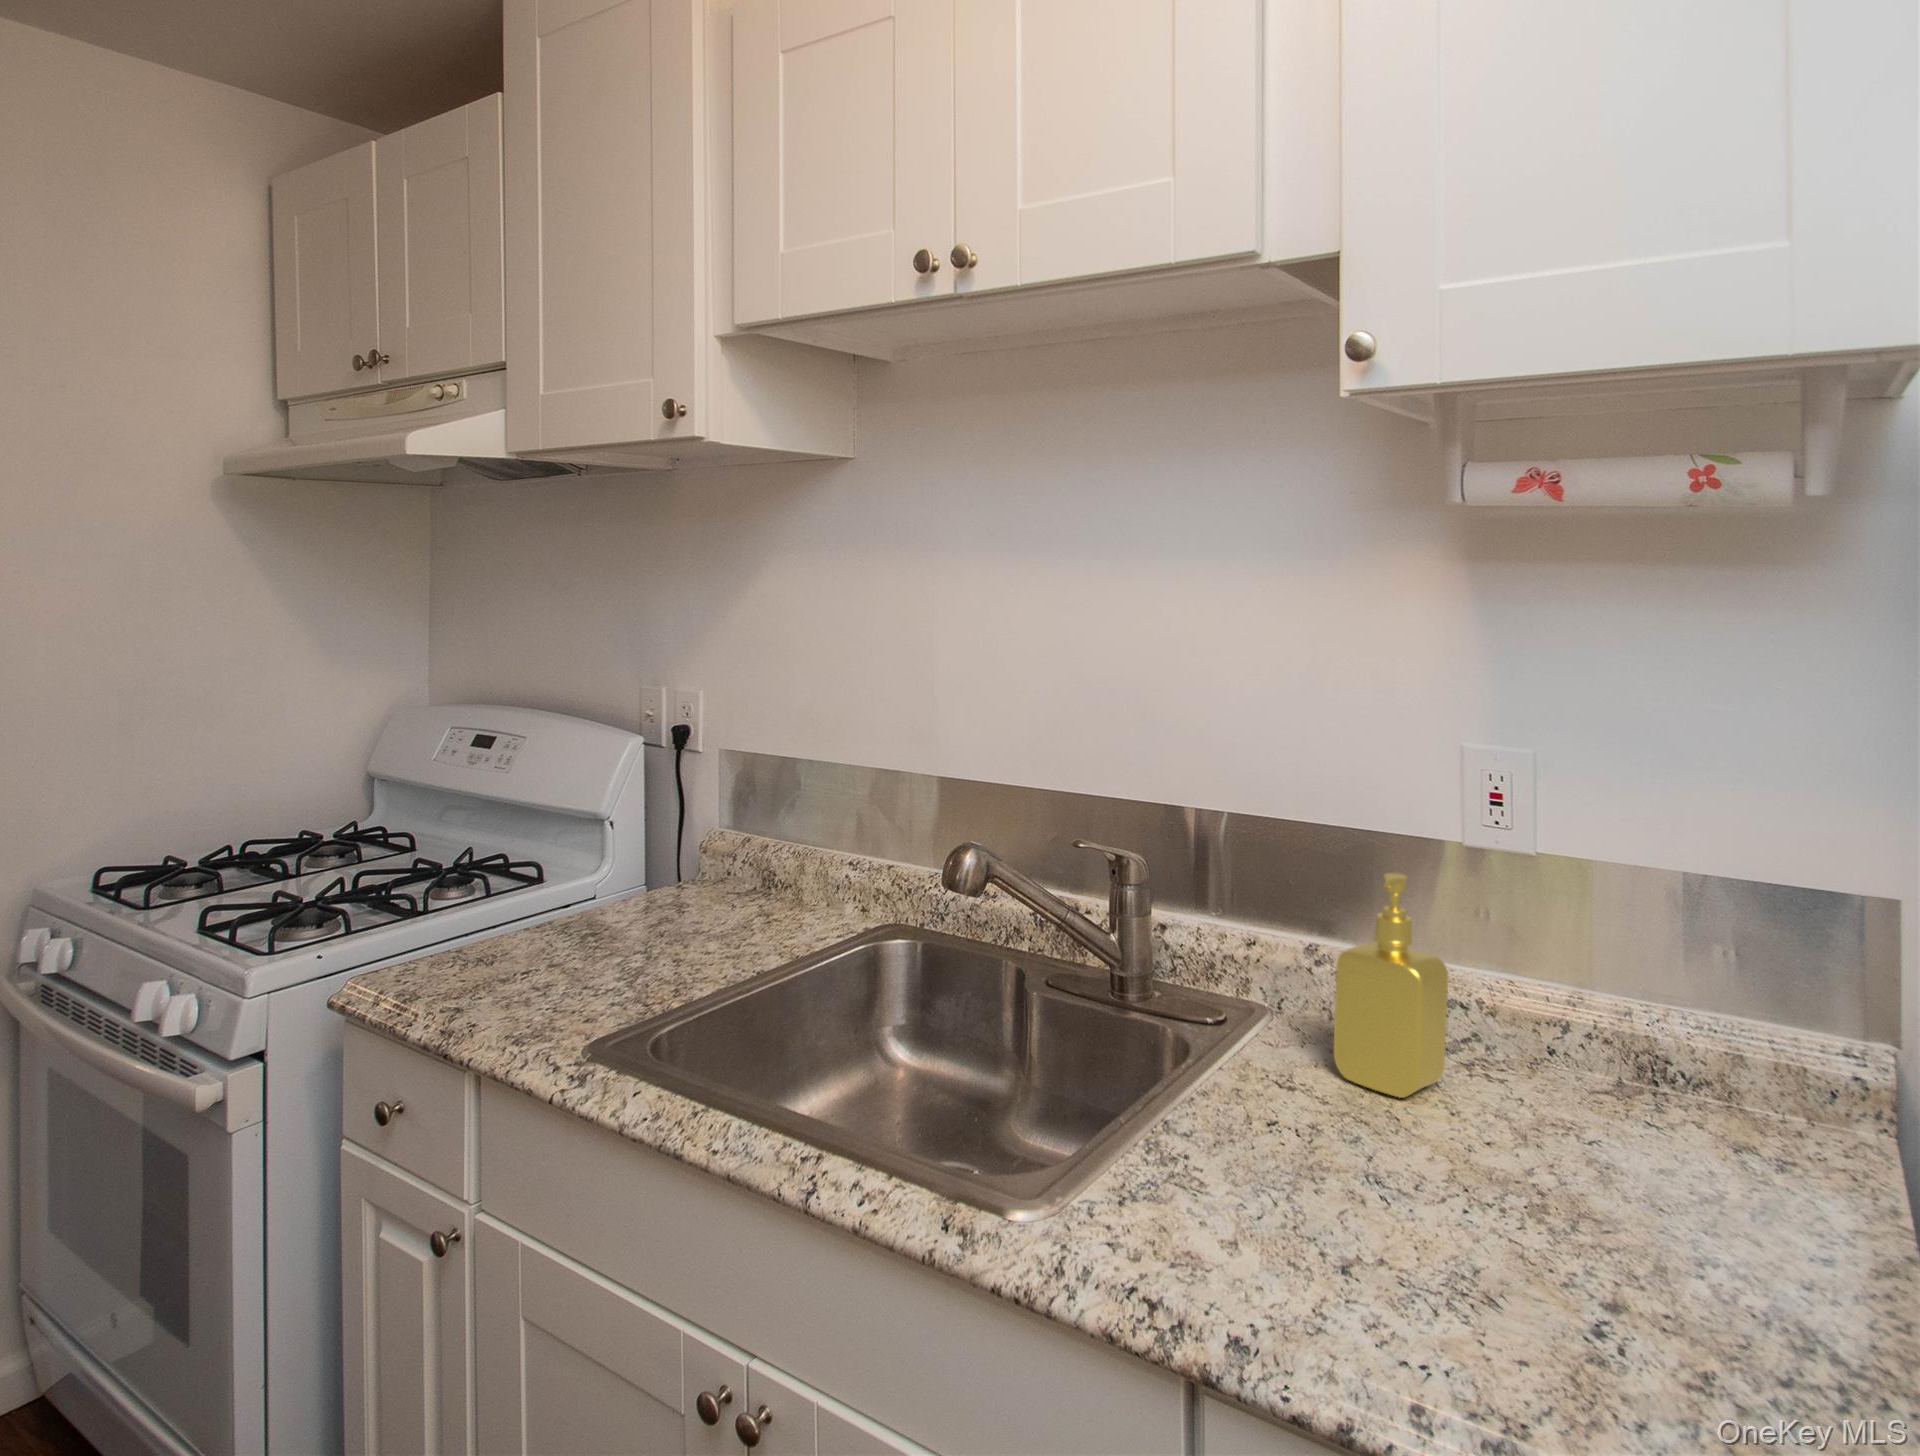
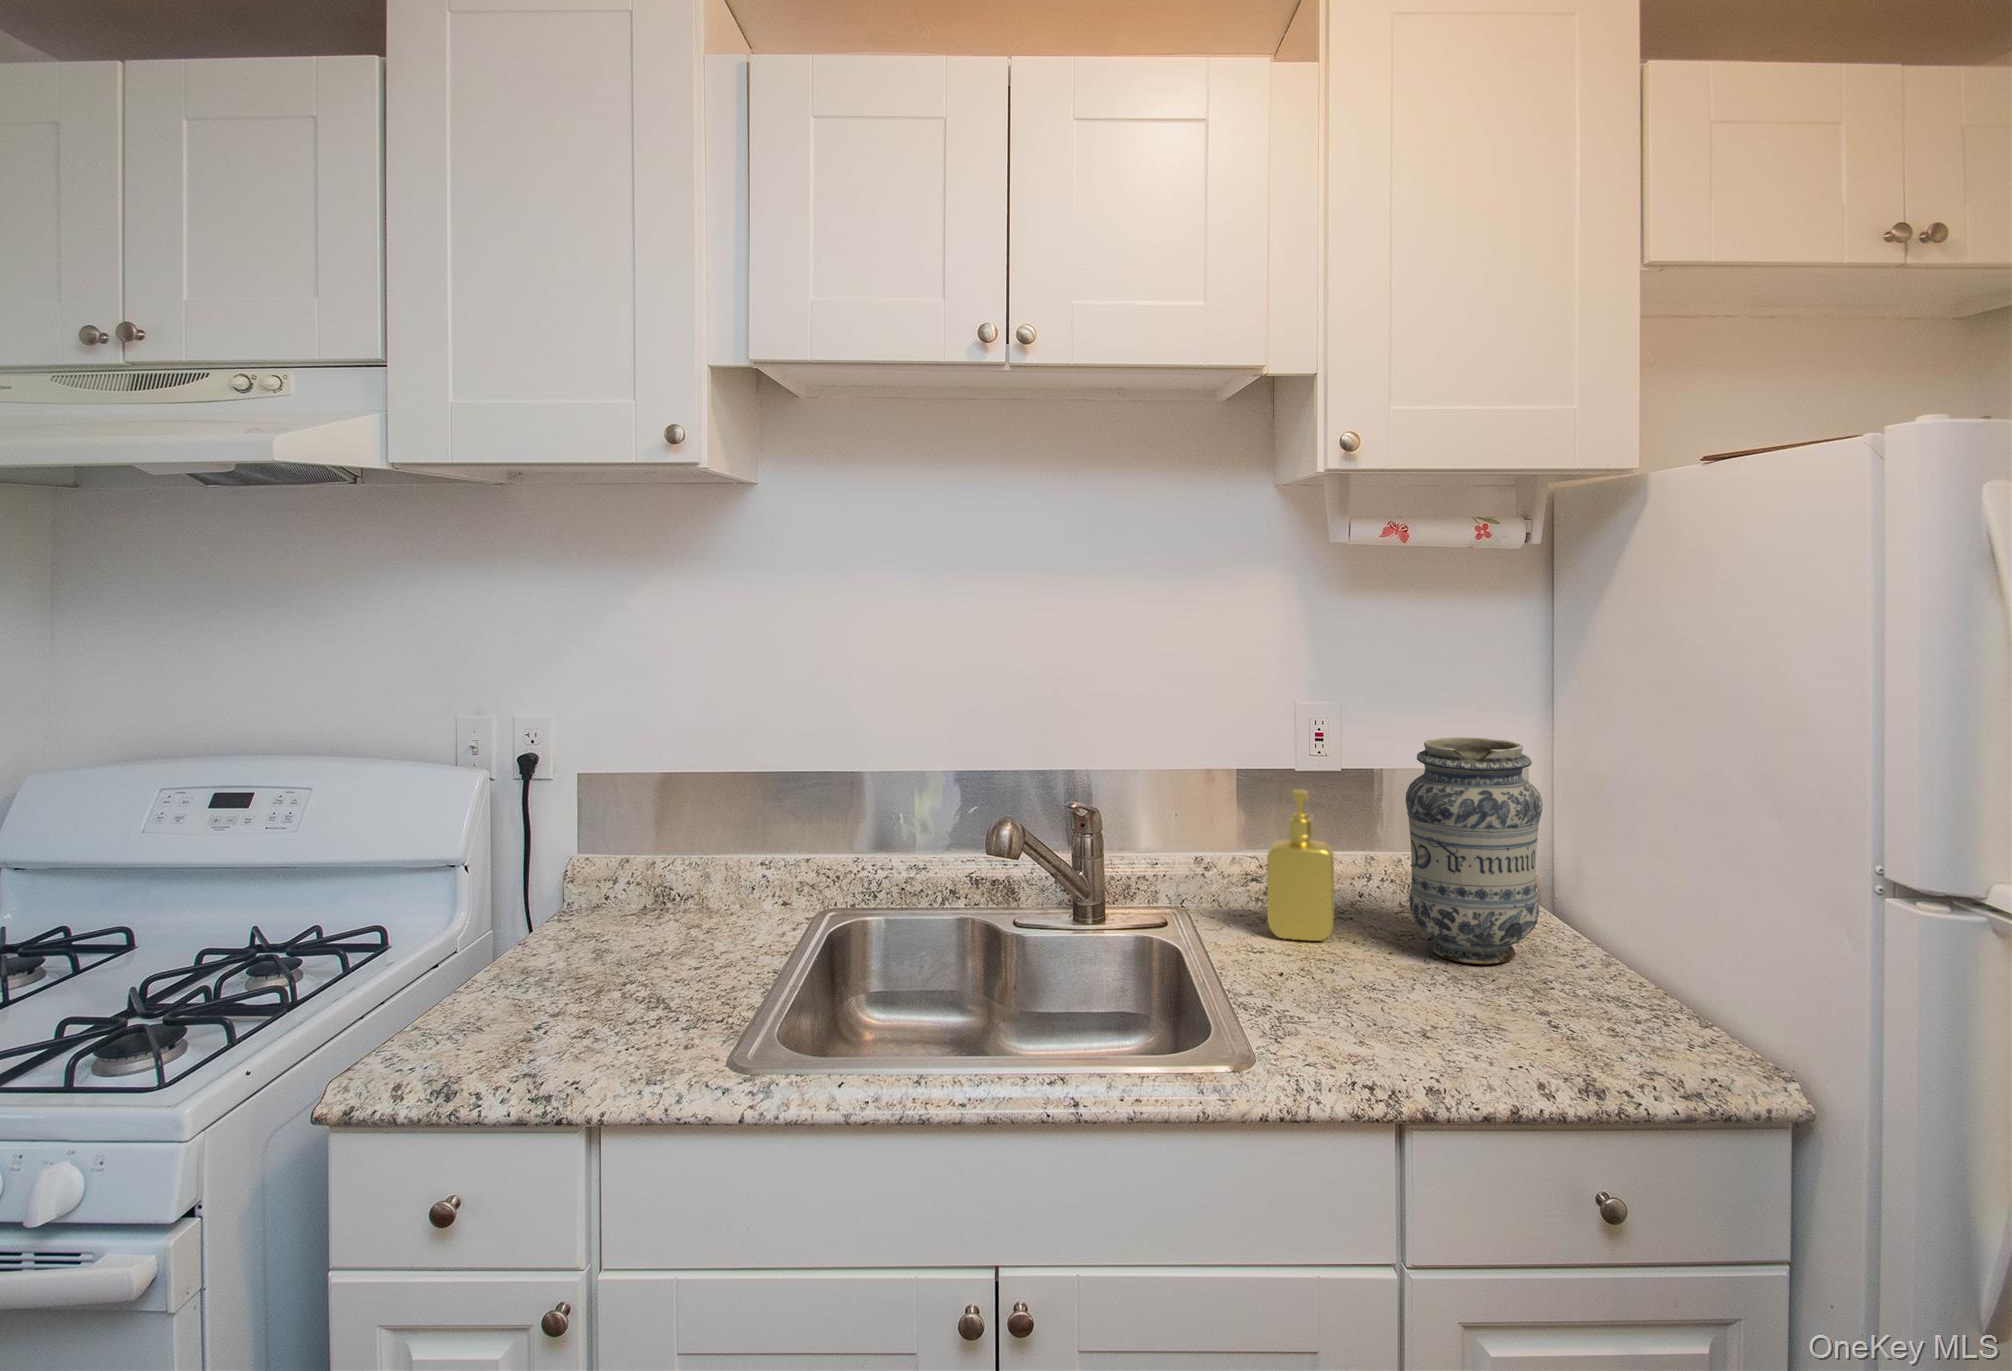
vase: none [1520,827,1763,1208] -> present [1406,737,1543,964]

